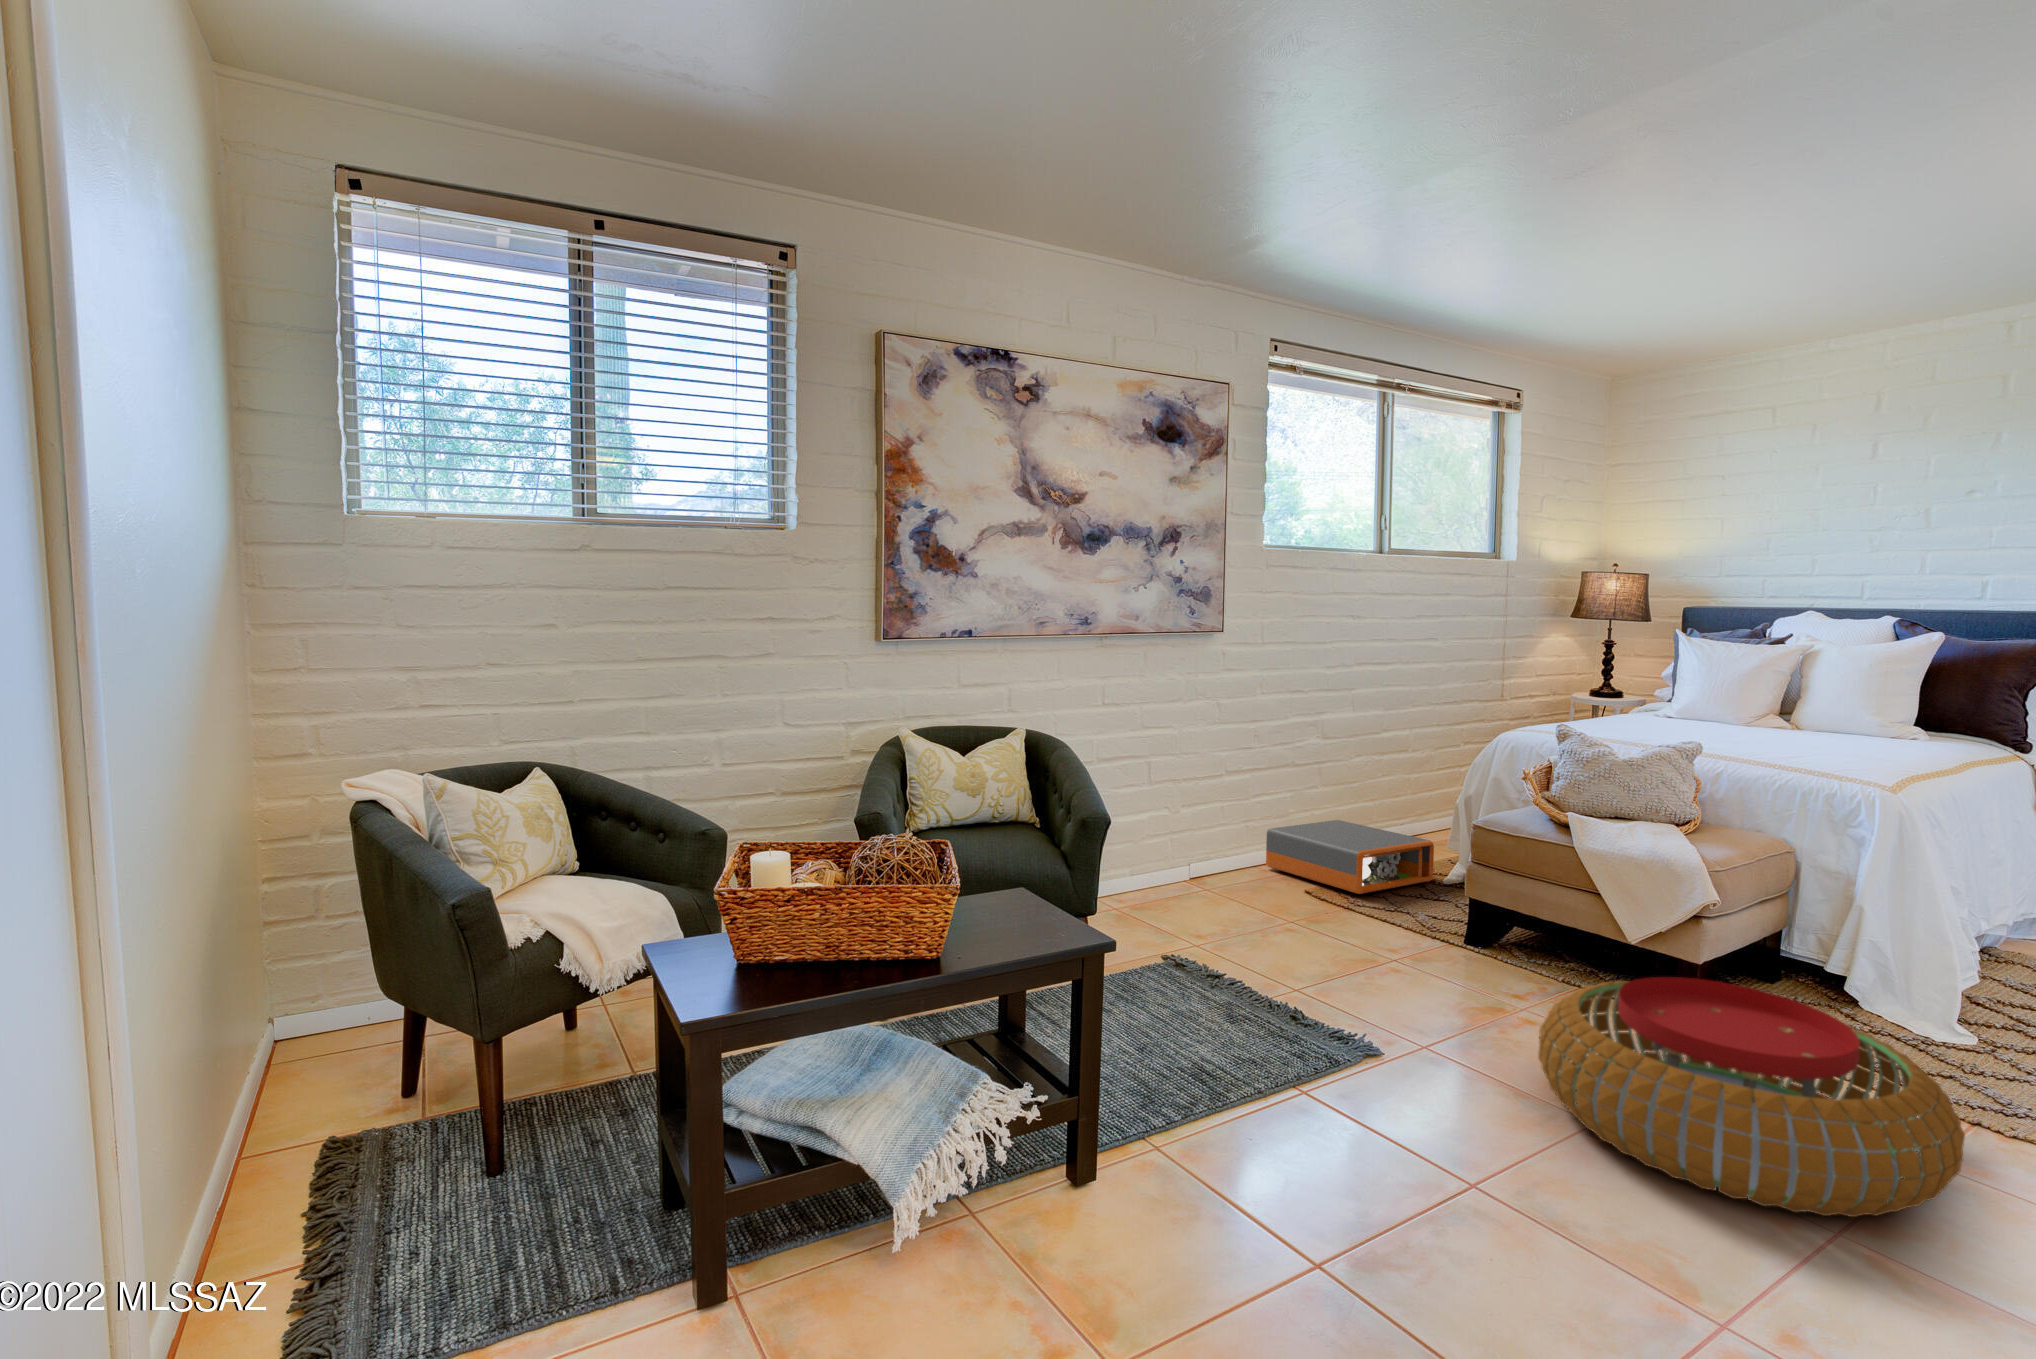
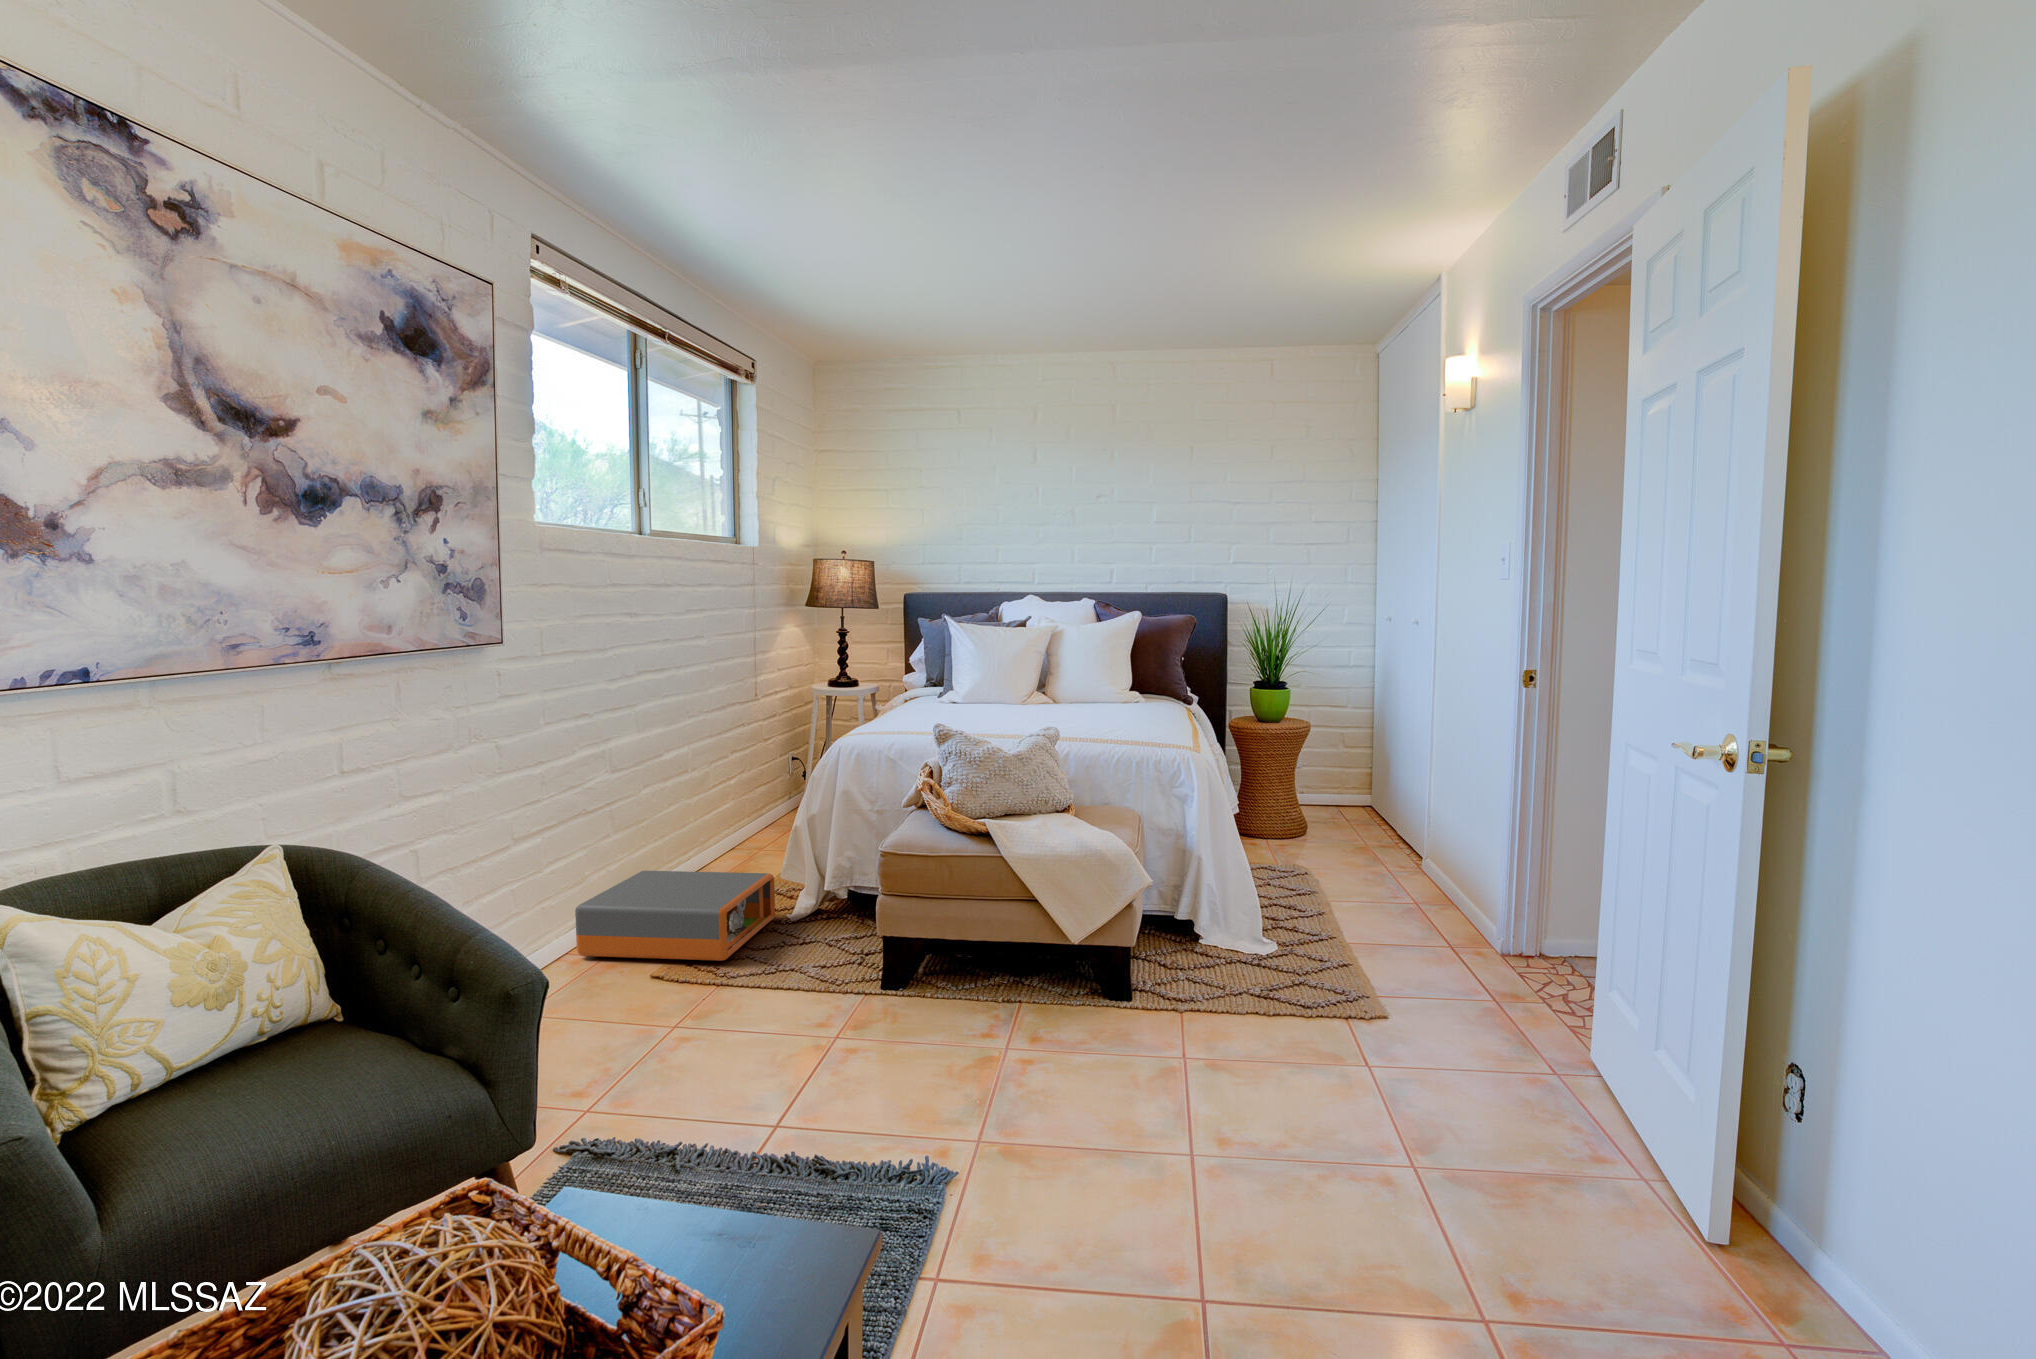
pouf: present [1538,977,1965,1217] -> none [1078,962,1393,1172]

